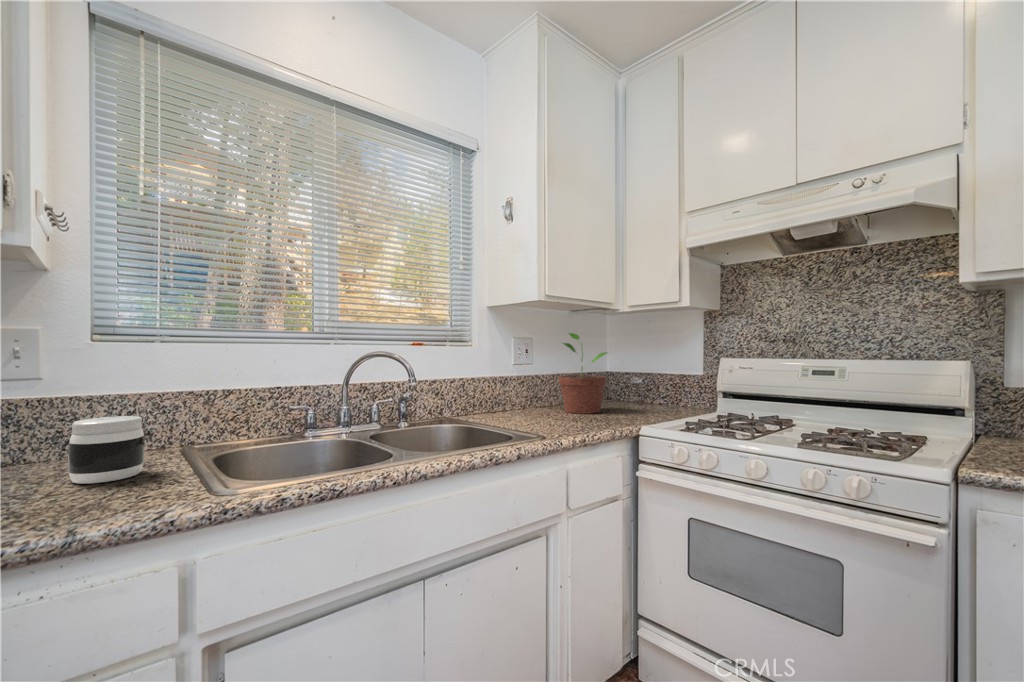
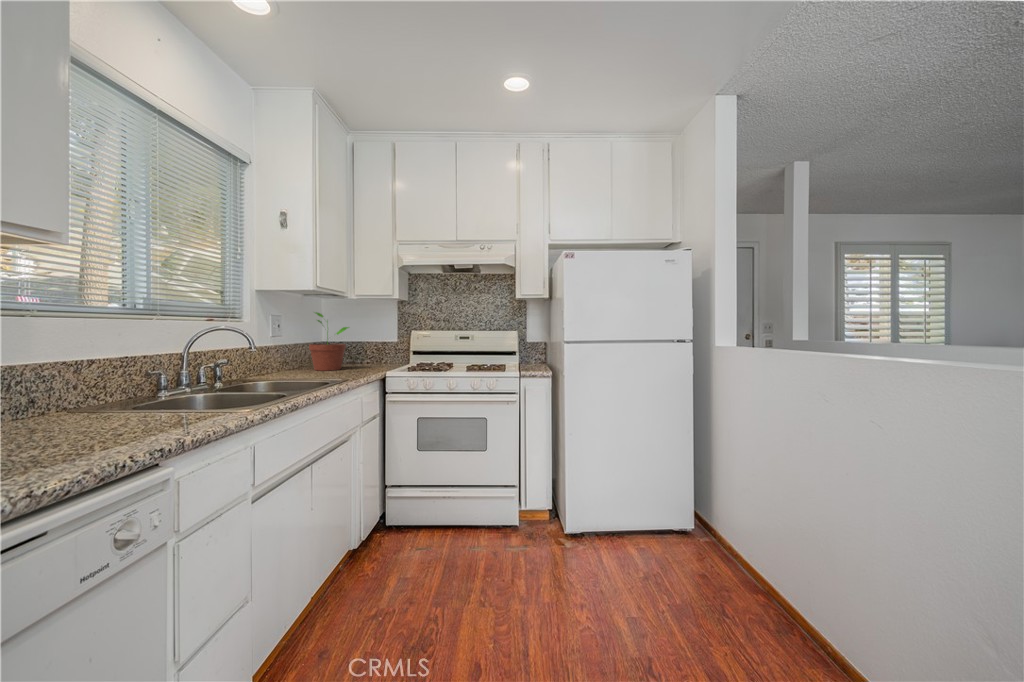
jar: present [68,416,145,484] -> none [70,377,130,428]

